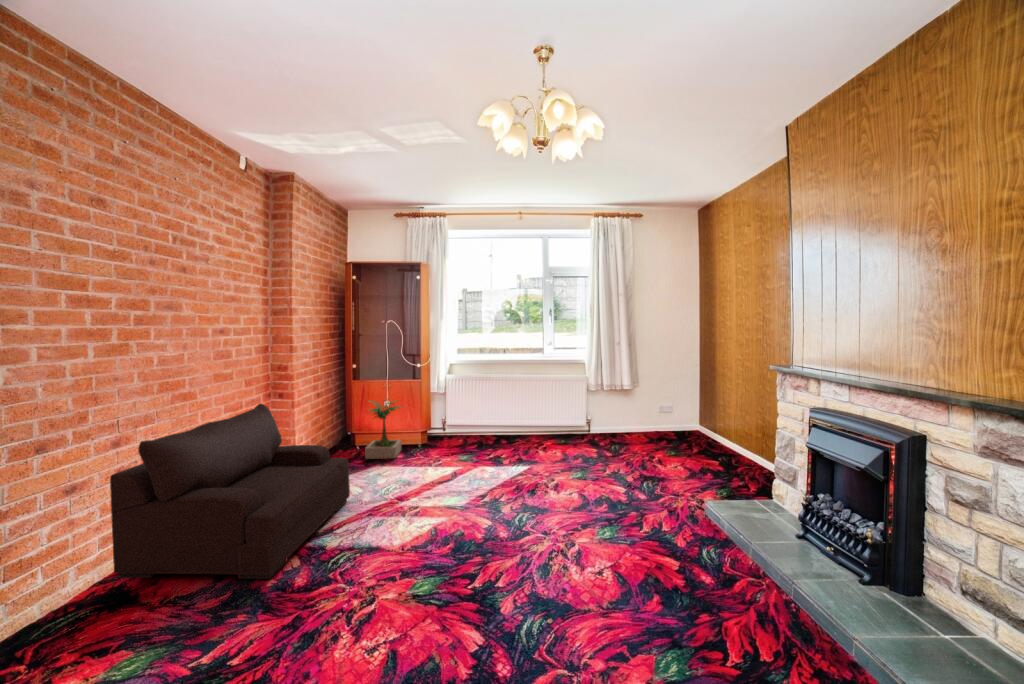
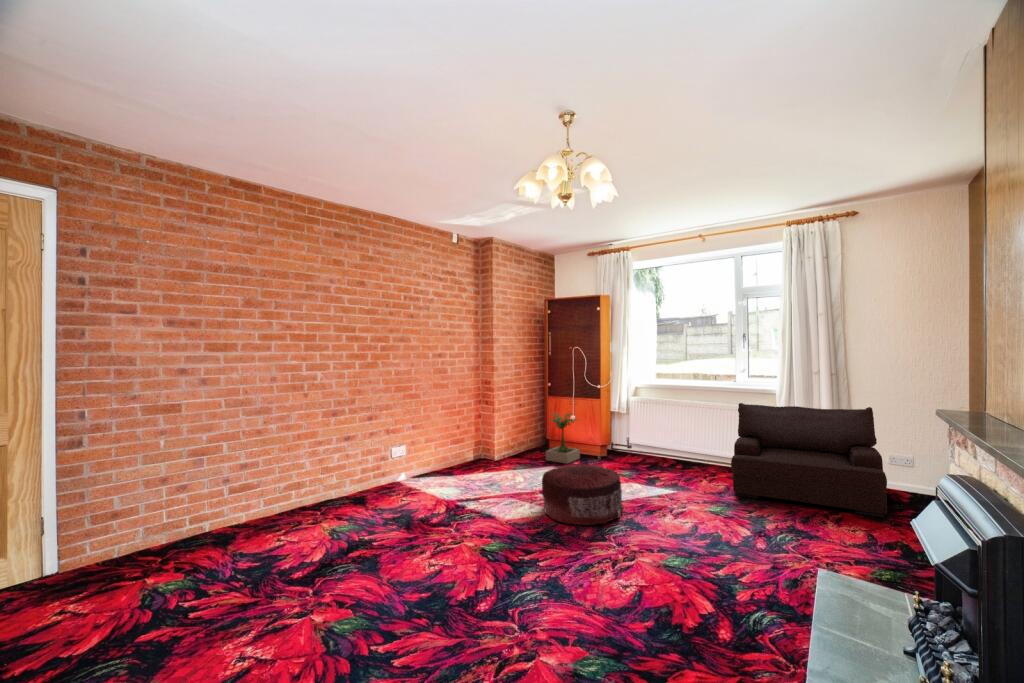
armchair: present [110,404,350,579] -> present [731,403,887,517]
pouf: none [428,453,517,528] -> present [542,464,623,525]

